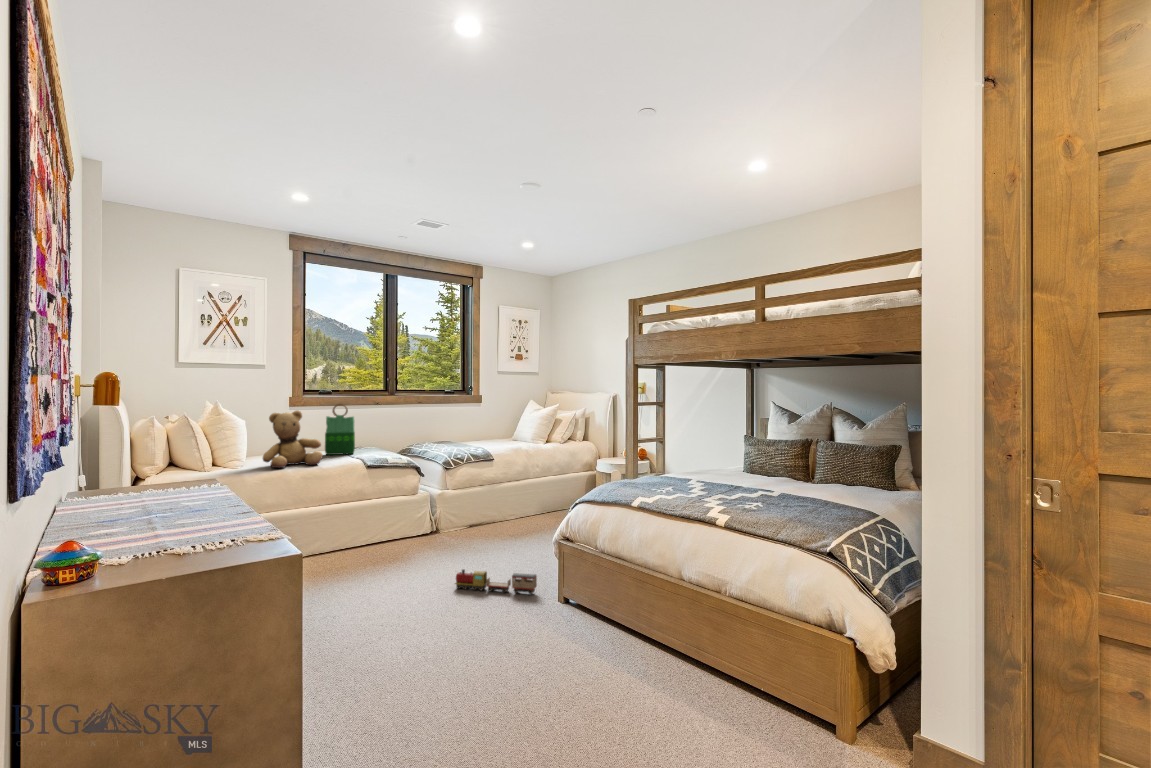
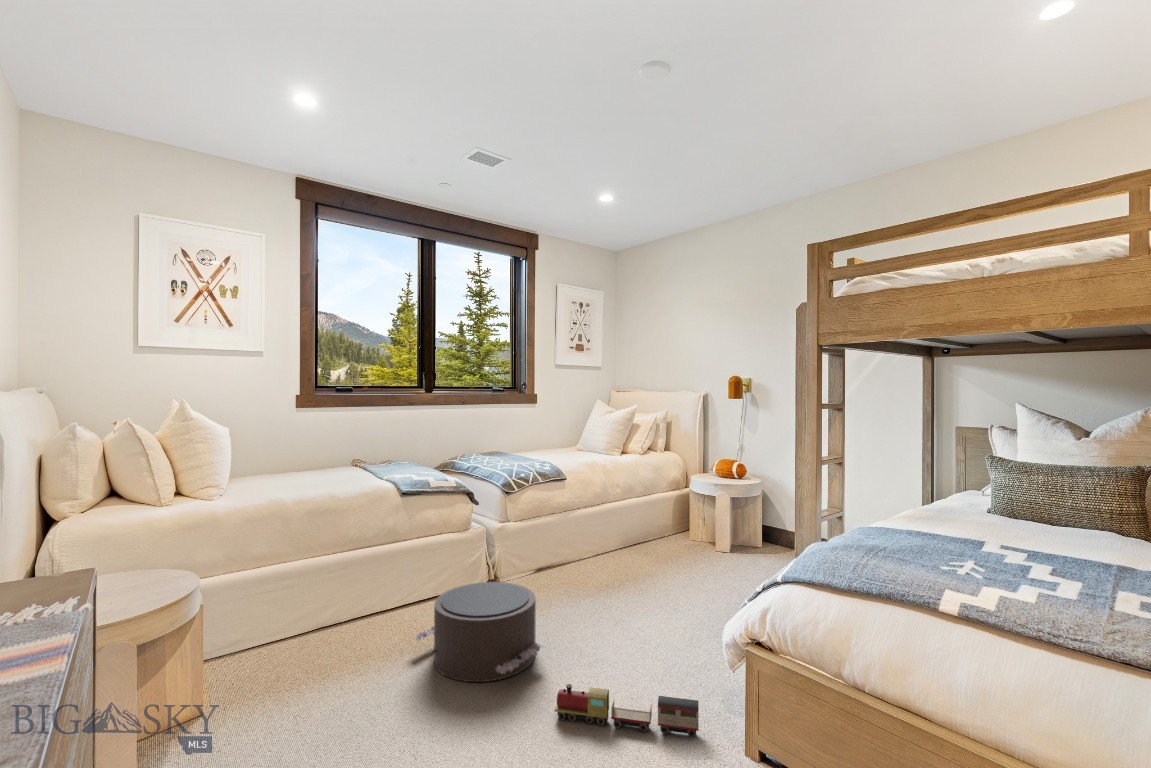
tote bag: present [325,404,355,455] -> none [342,404,383,474]
teddy bear: present [263,410,323,468] -> none [249,413,338,500]
pouf: none [373,522,457,576] -> present [415,582,541,682]

